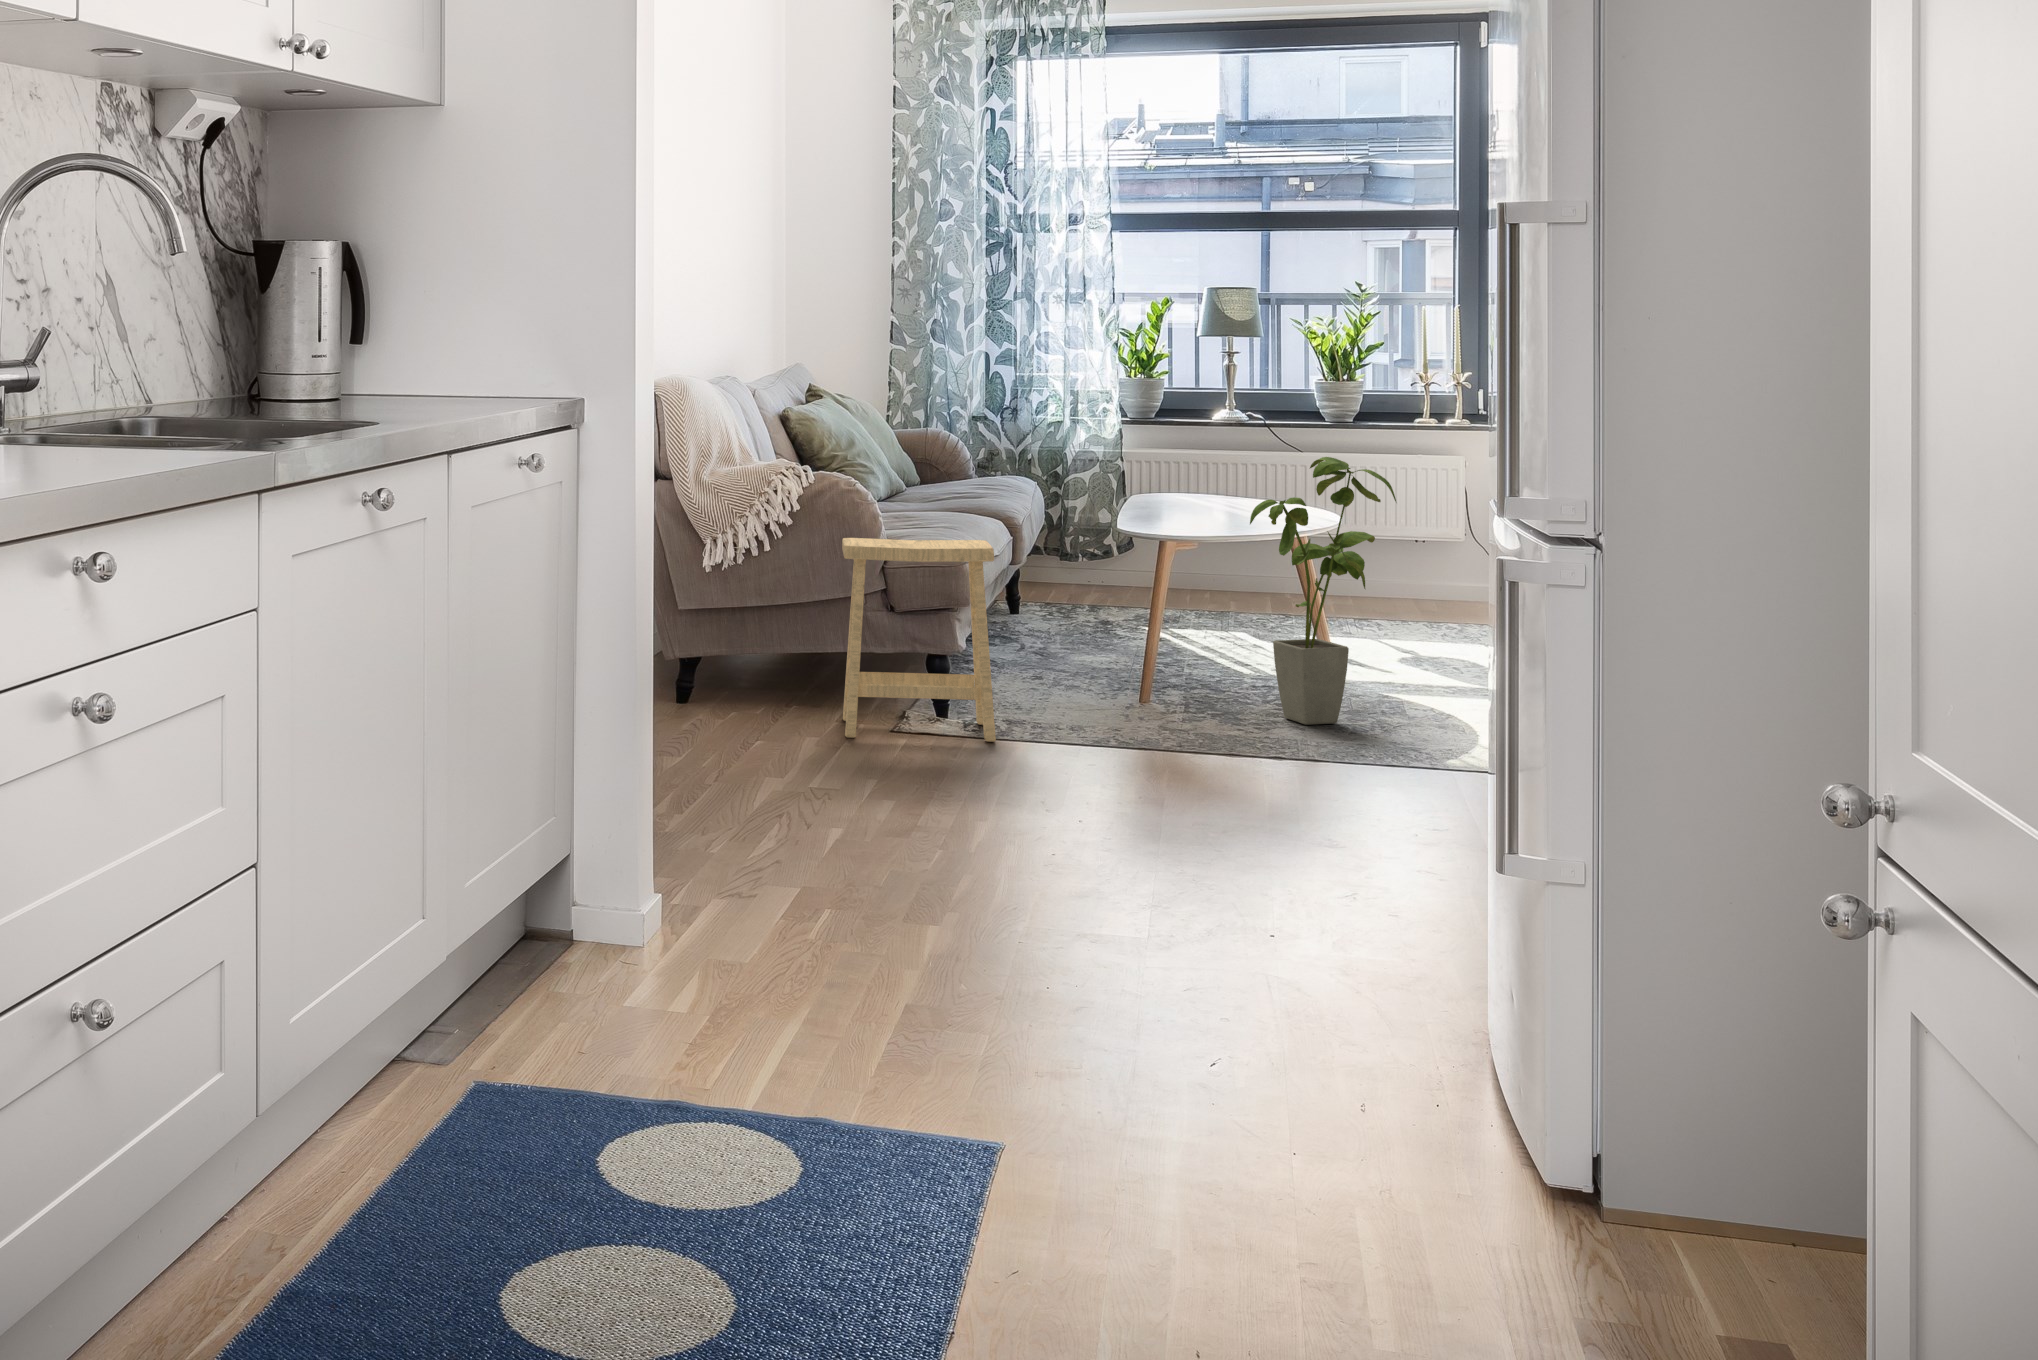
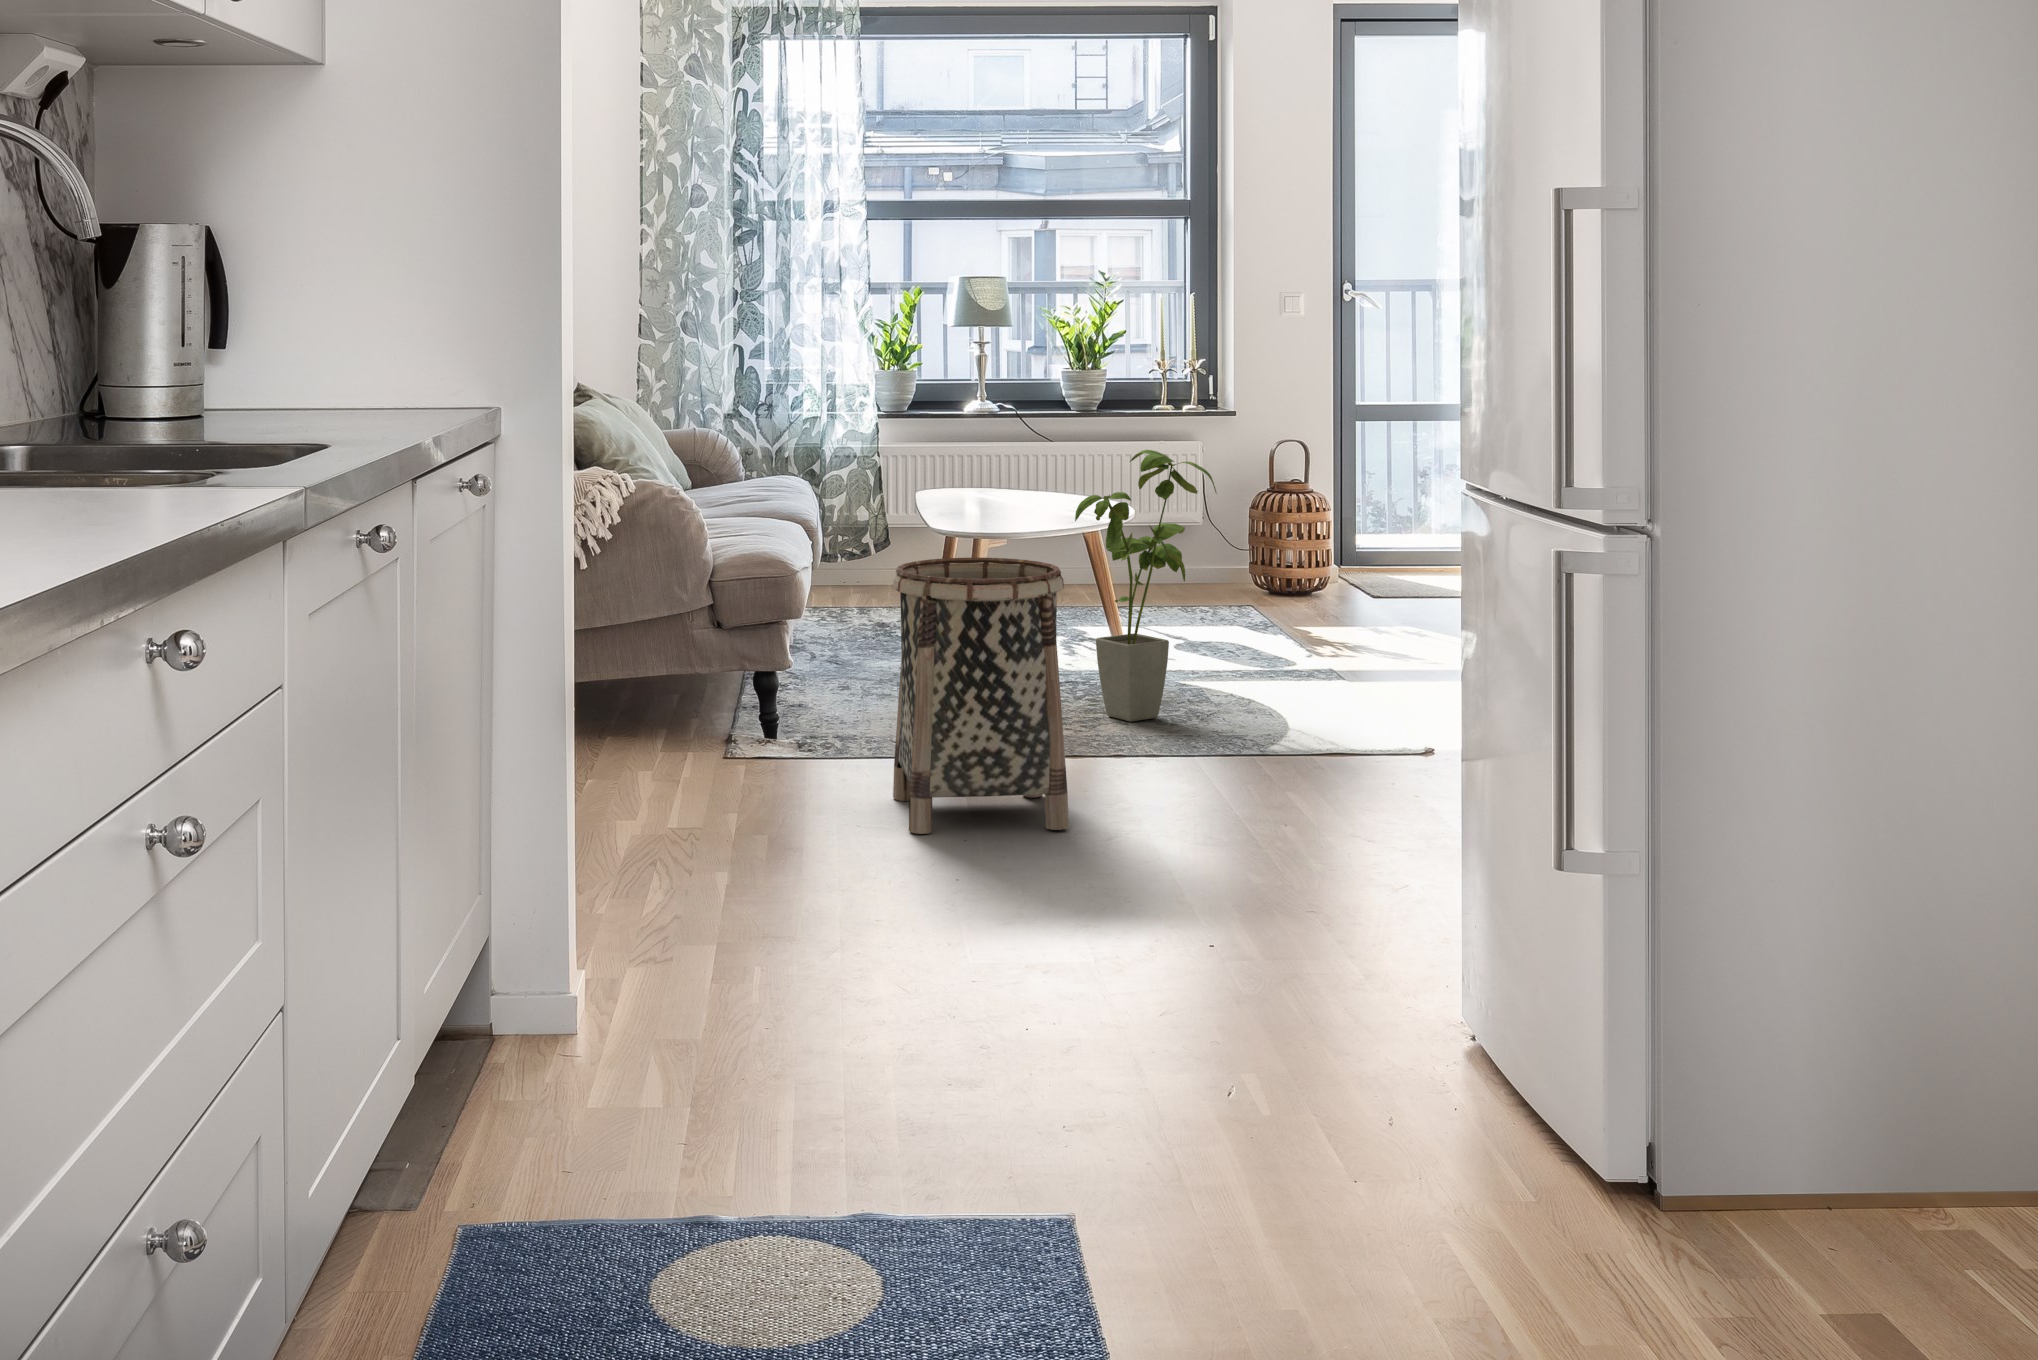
footstool: present [842,538,996,742] -> none [676,551,849,777]
basket: none [1014,548,1182,809] -> present [893,558,1069,834]

